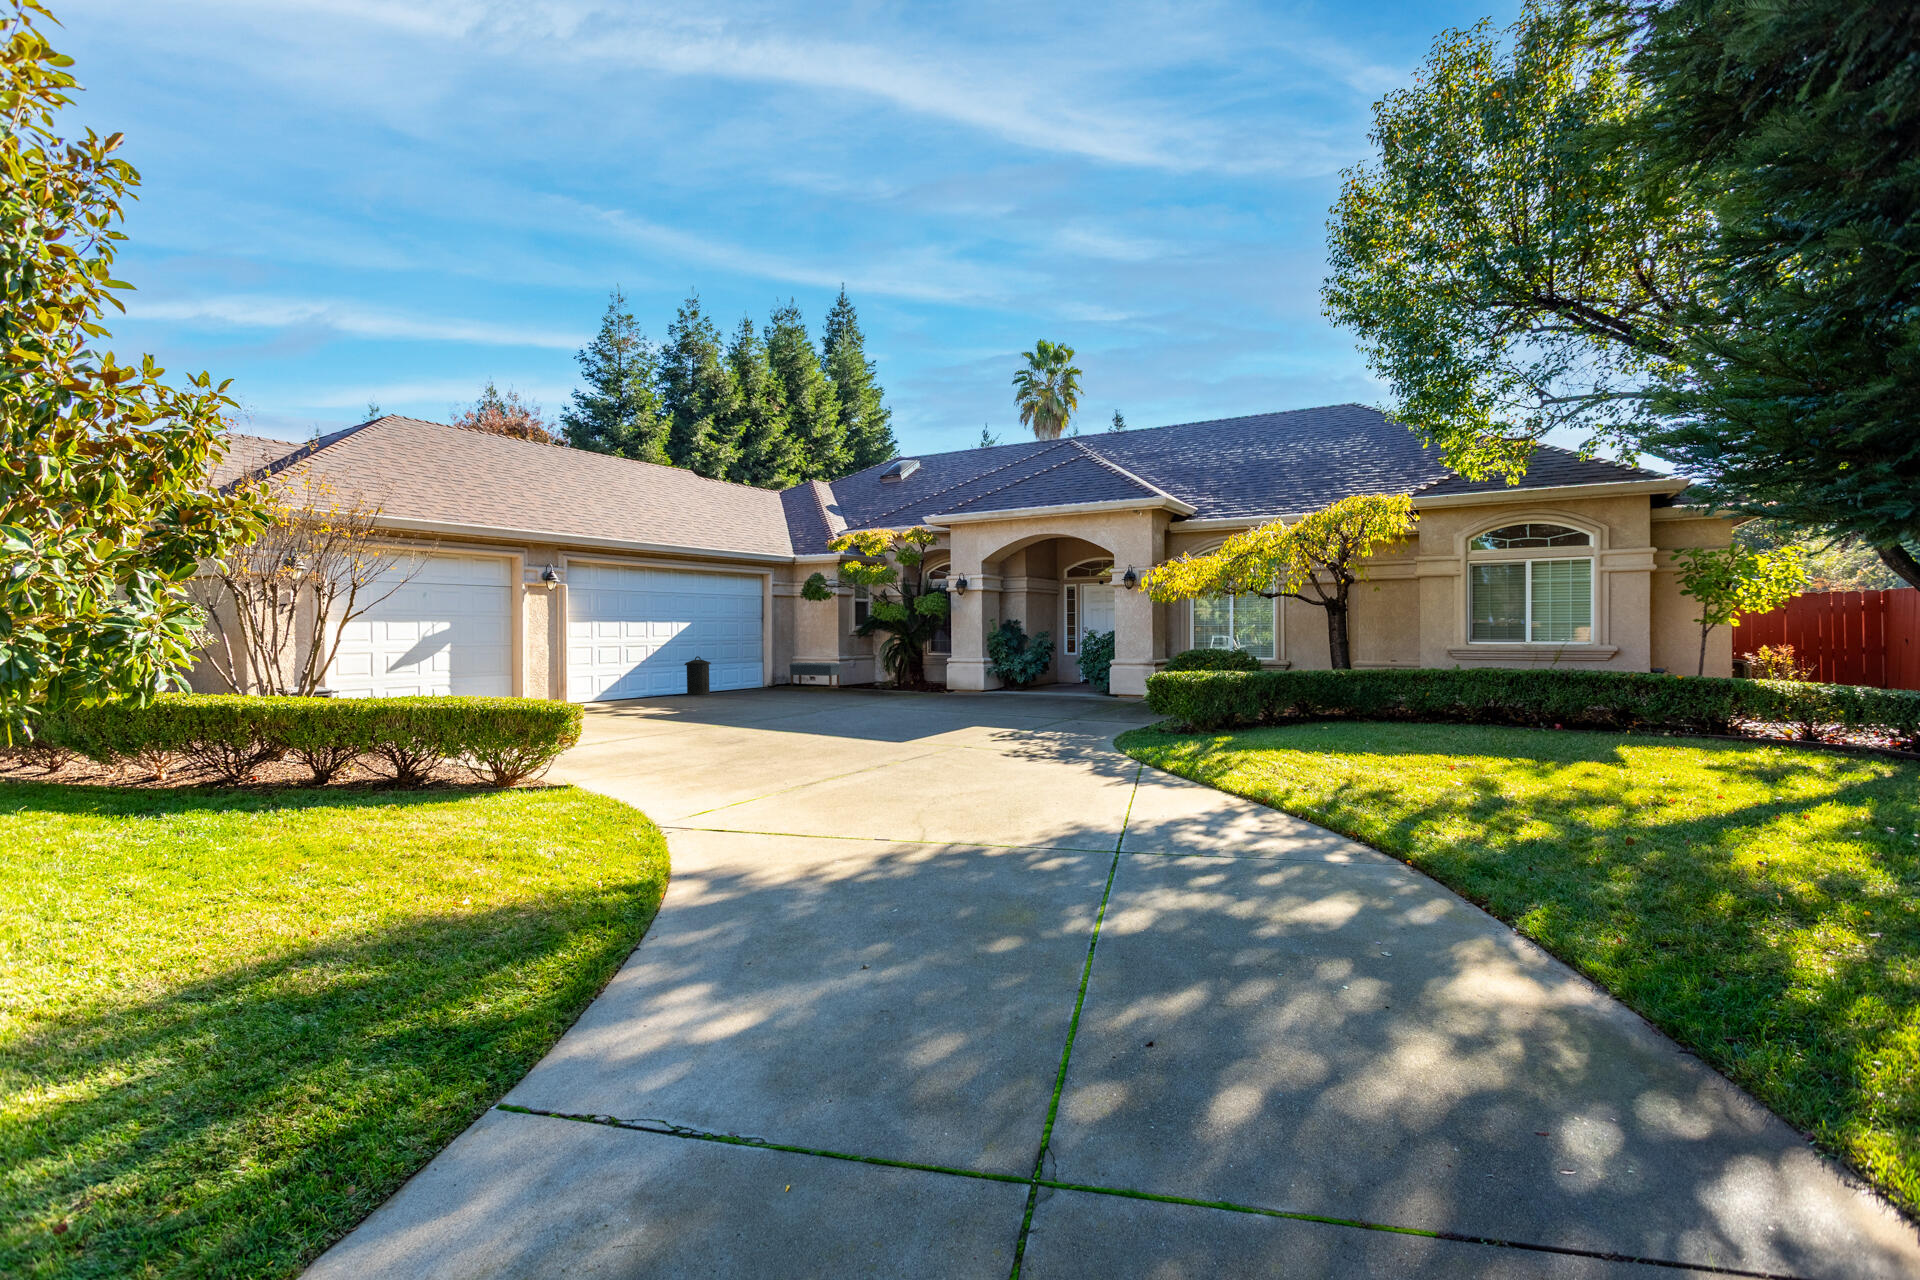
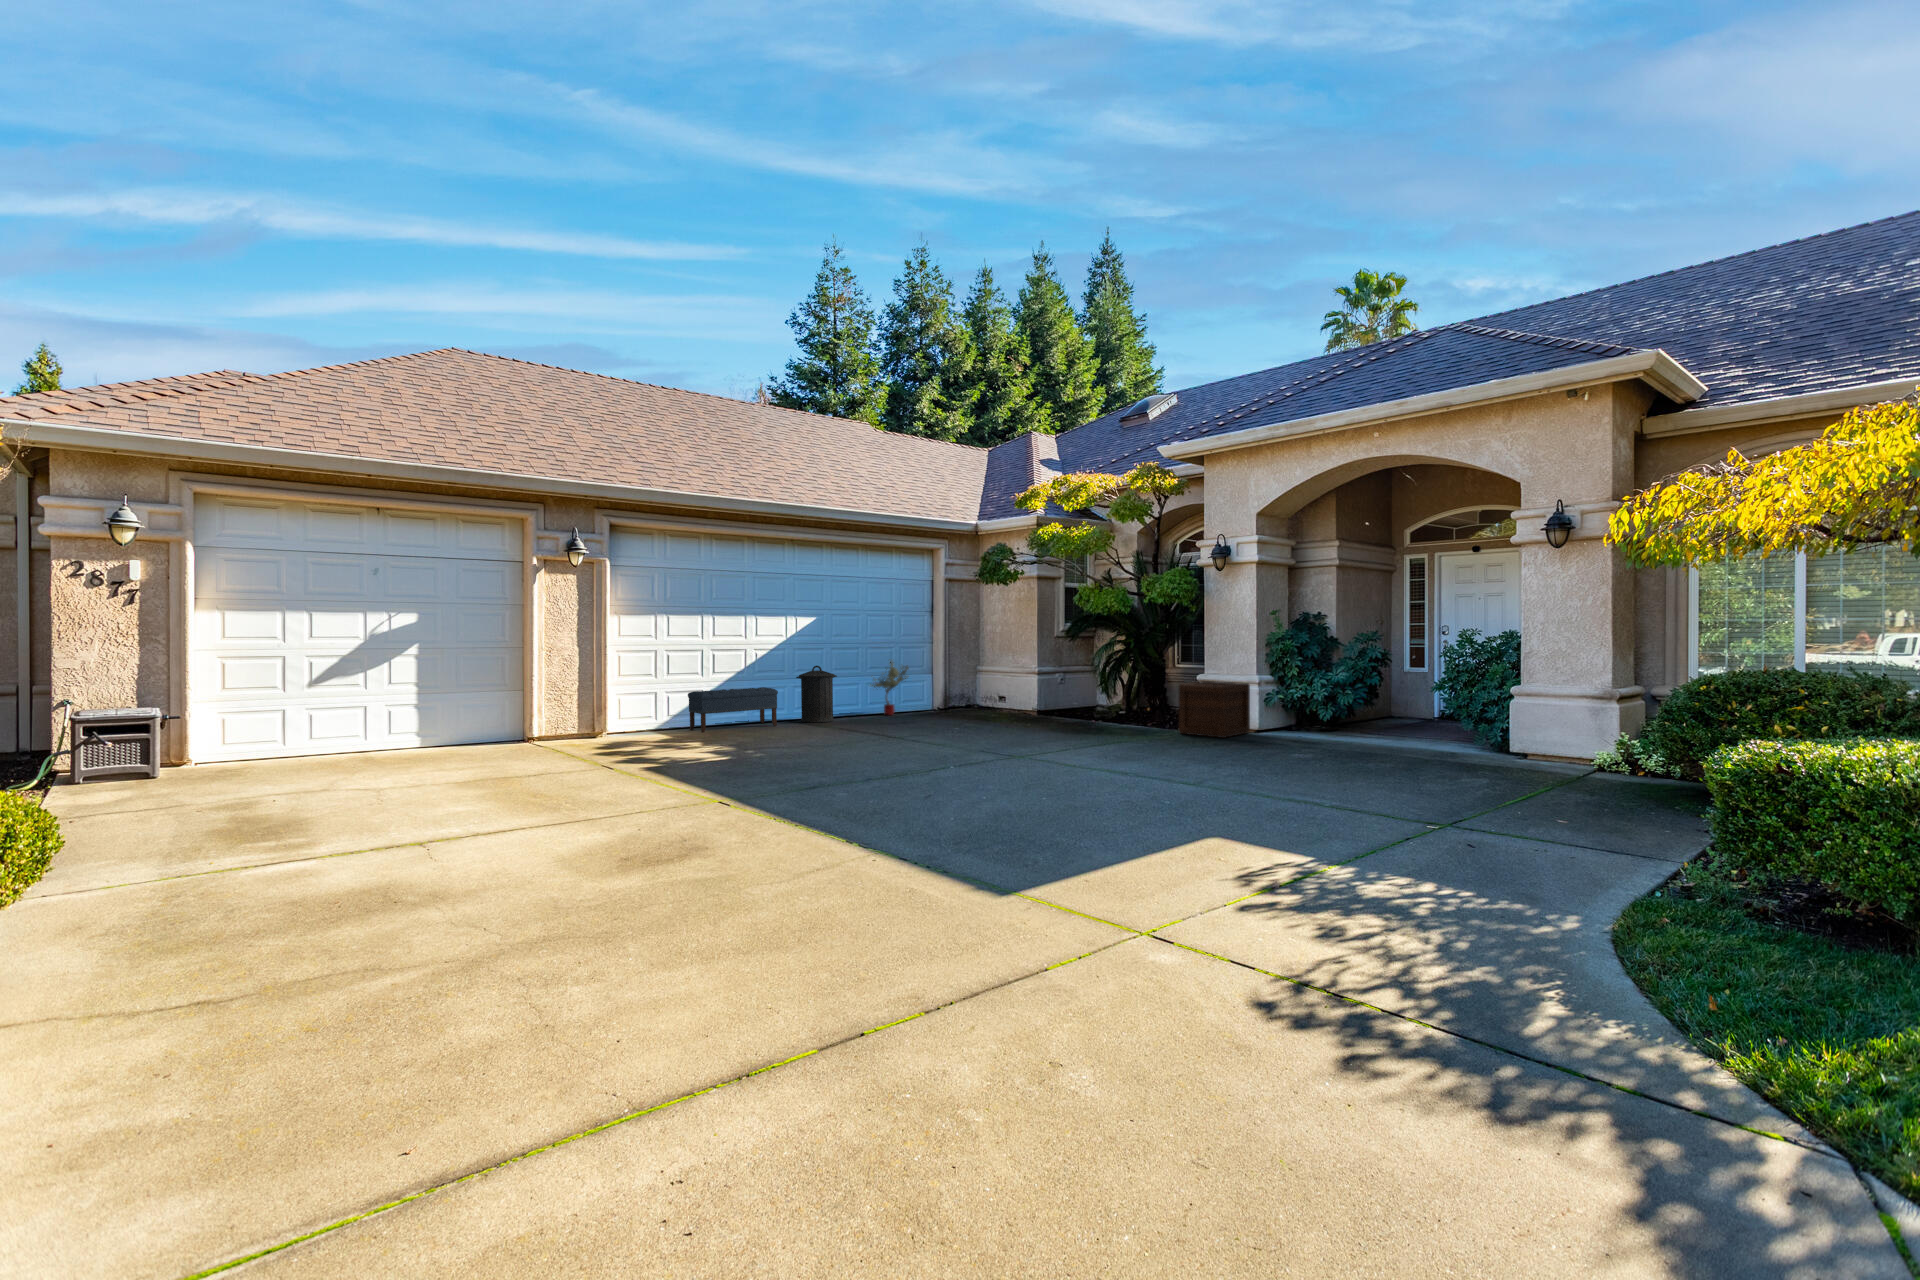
potted tree: none [729,651,756,690] -> present [870,661,909,715]
wooden crate: none [939,661,979,694] -> present [1179,681,1250,738]
bench: present [789,662,840,686] -> present [688,687,778,733]

